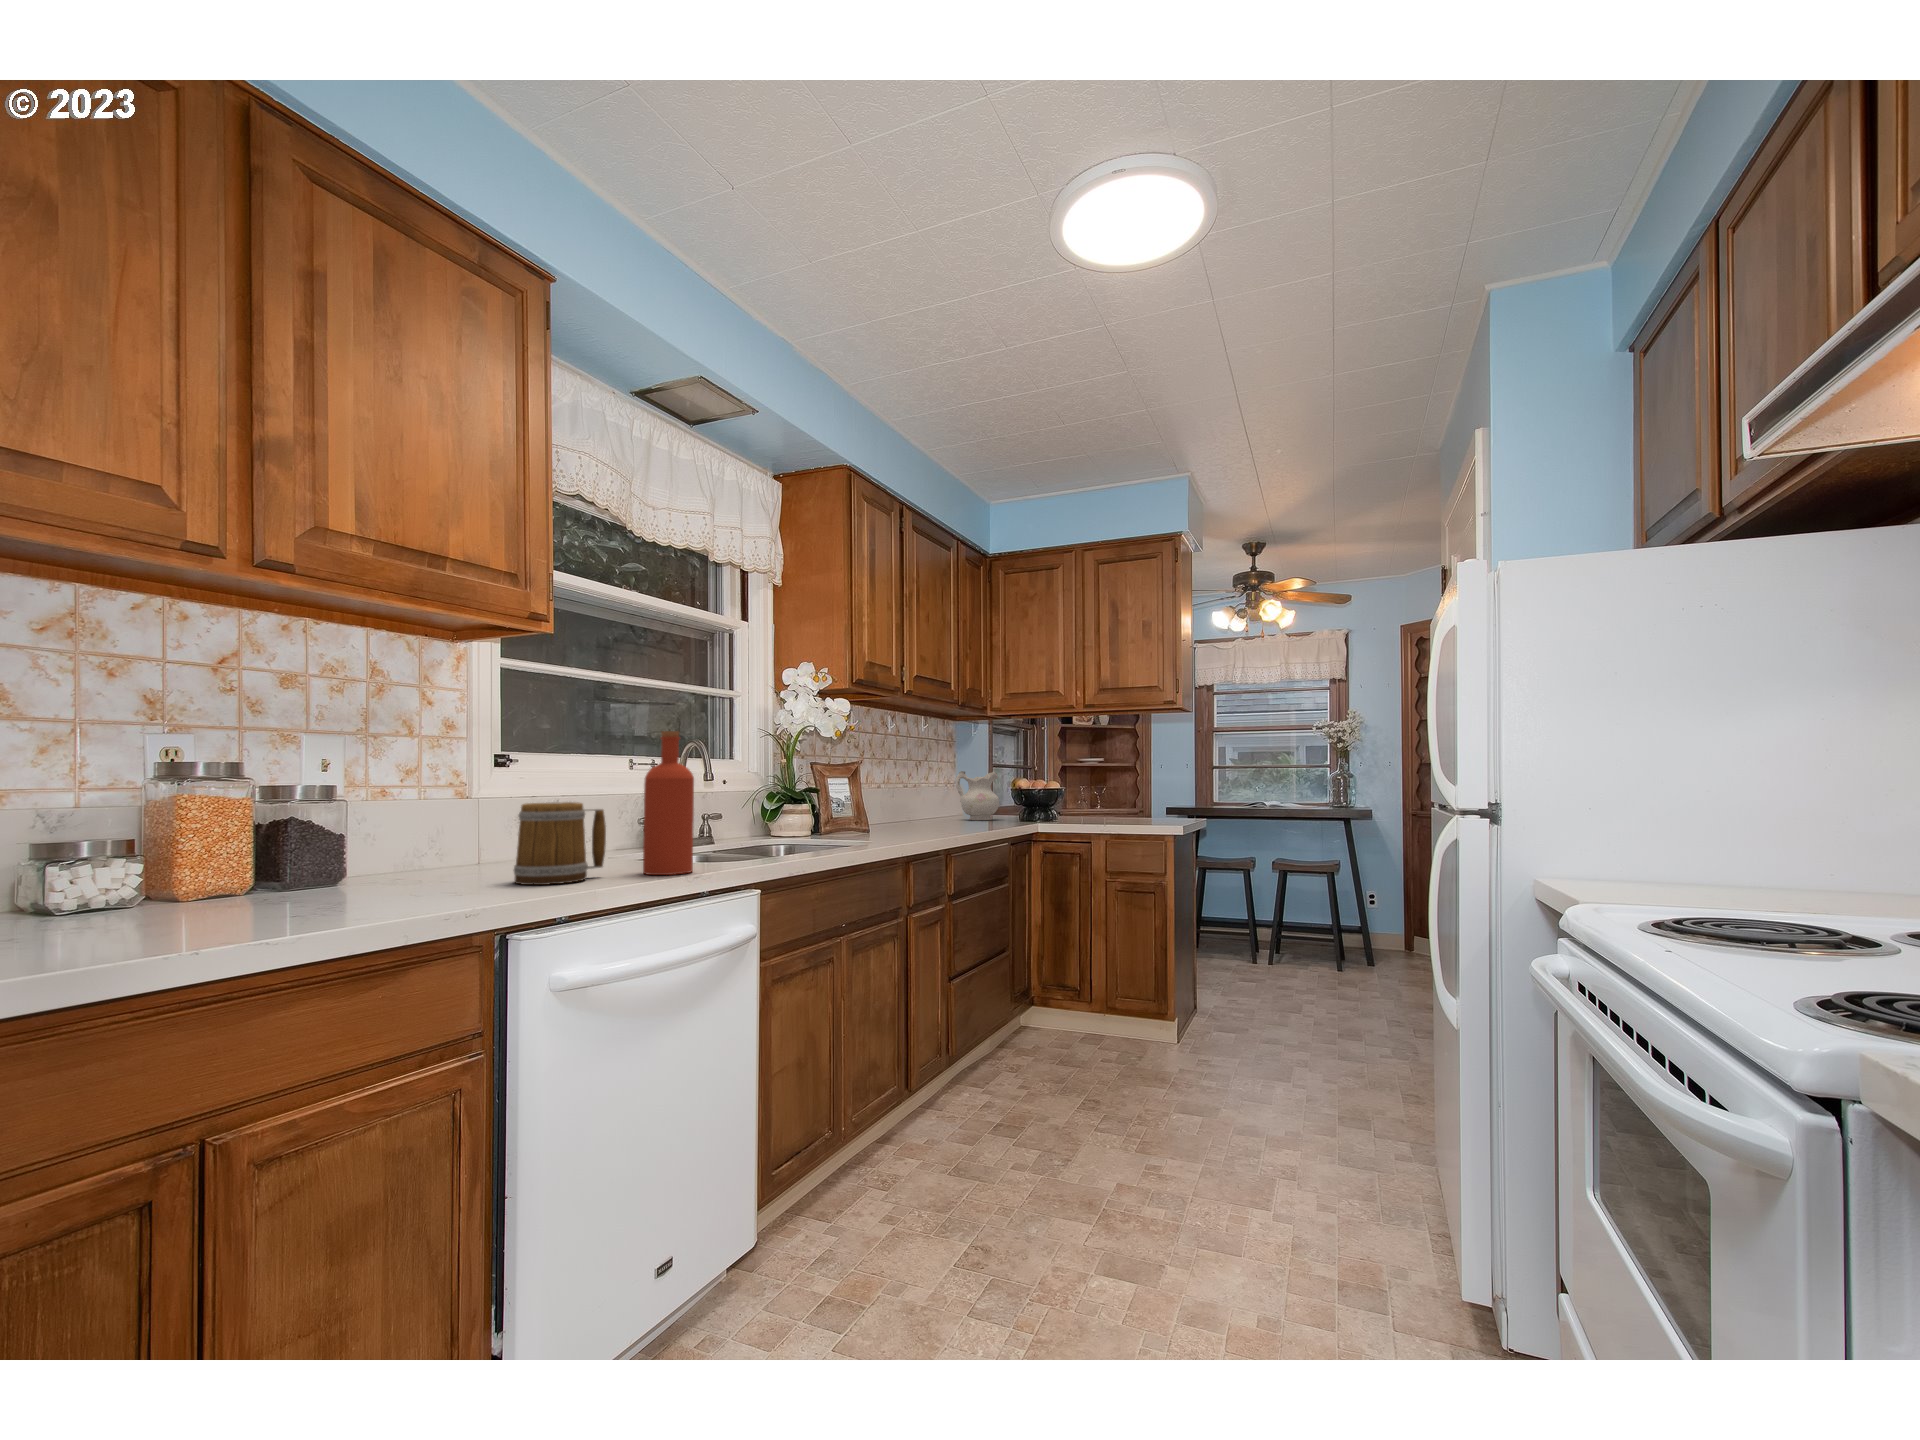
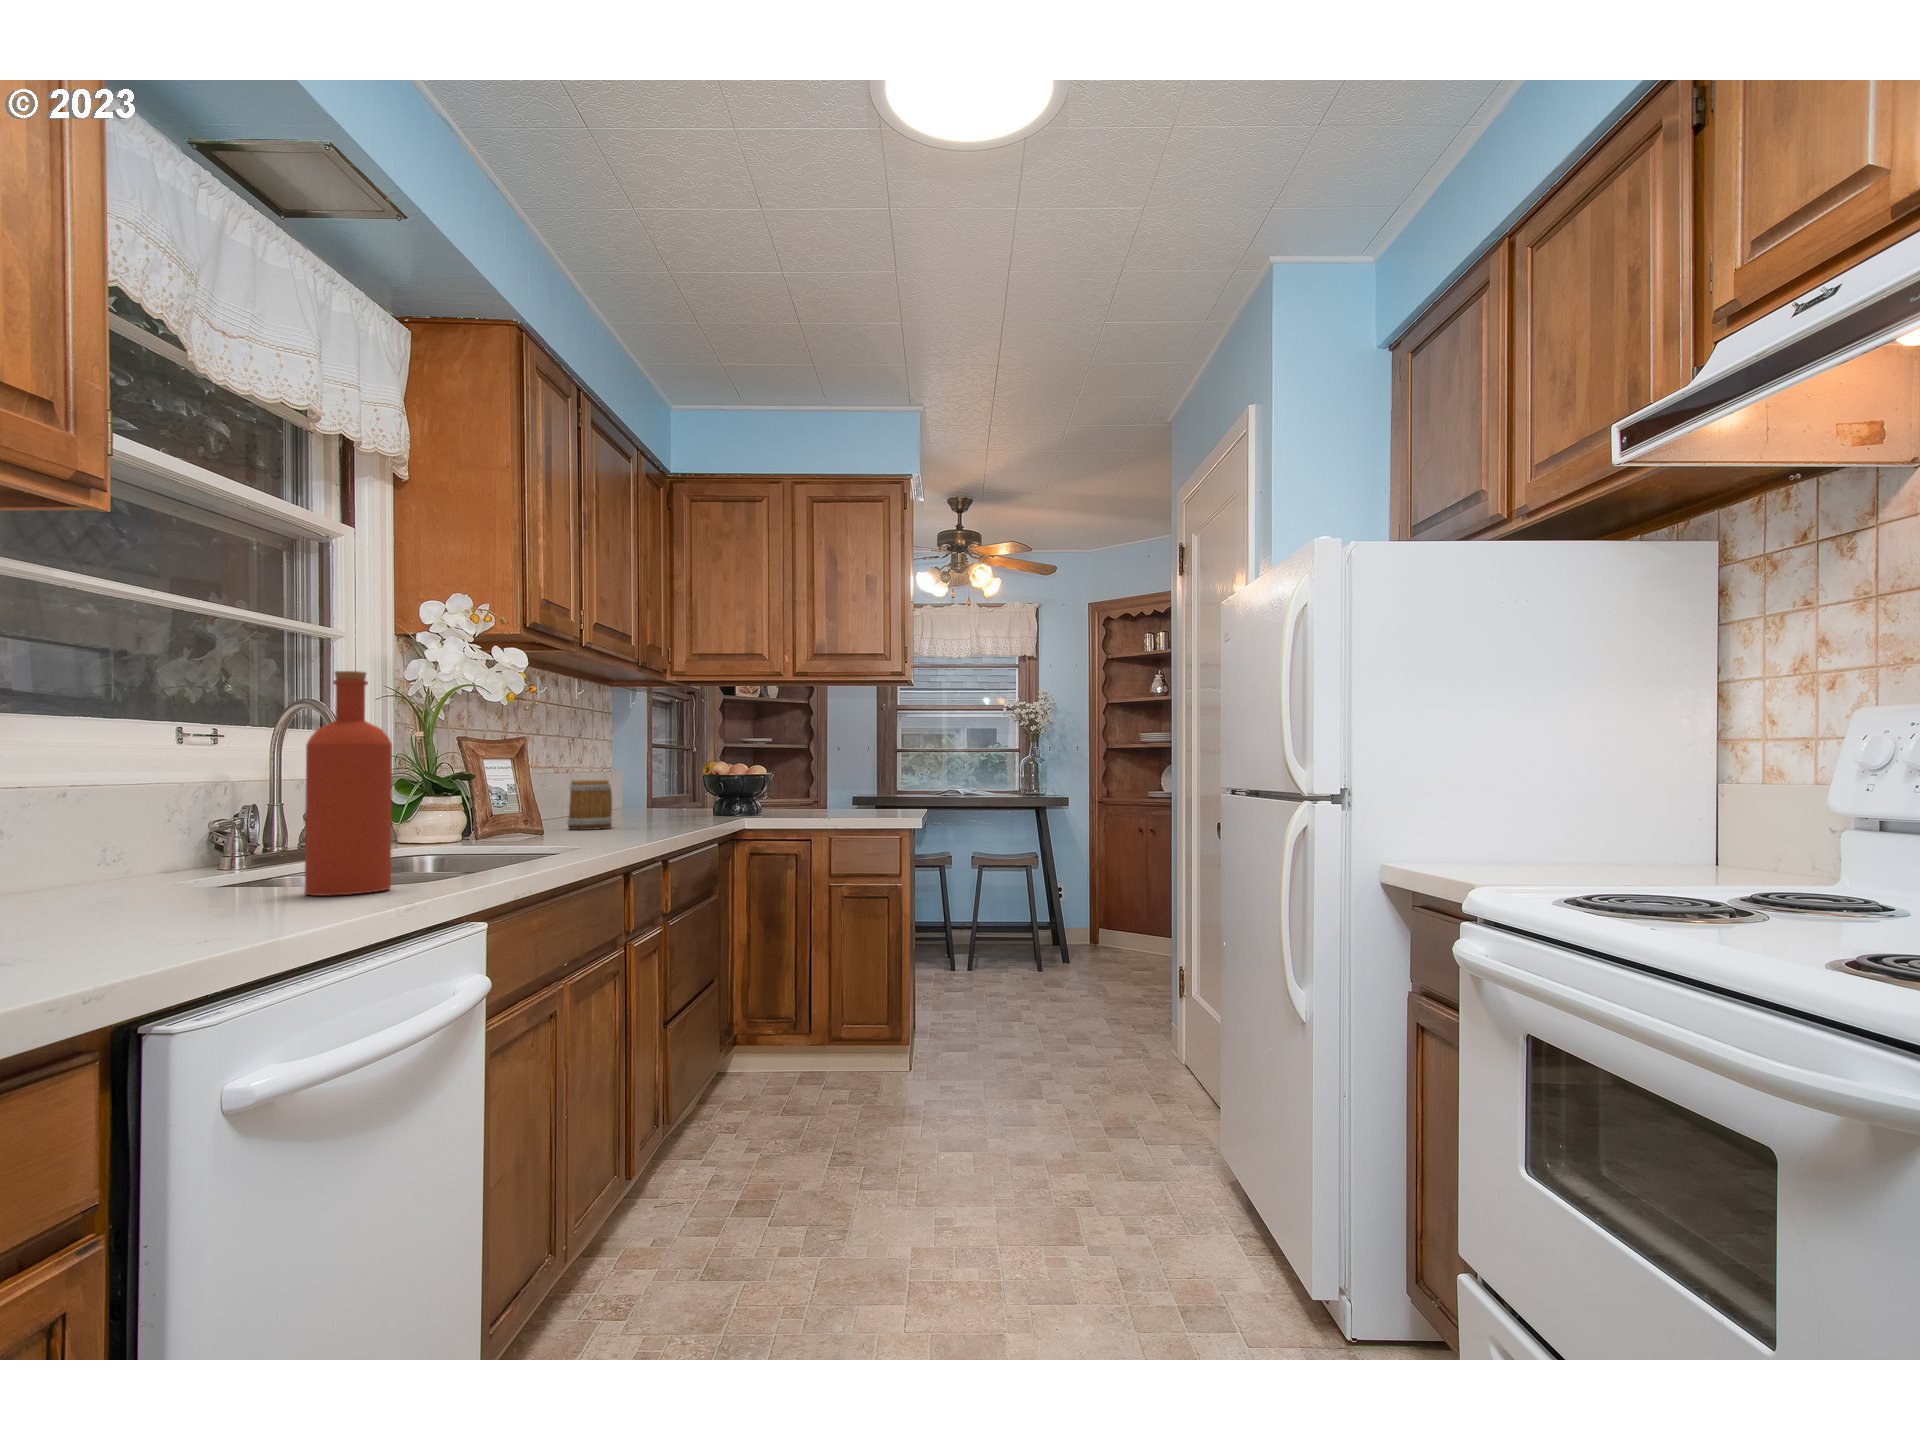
ceramic pitcher: present [956,771,999,820] -> none [621,755,680,819]
mug: present [514,802,606,885] -> present [567,780,612,830]

